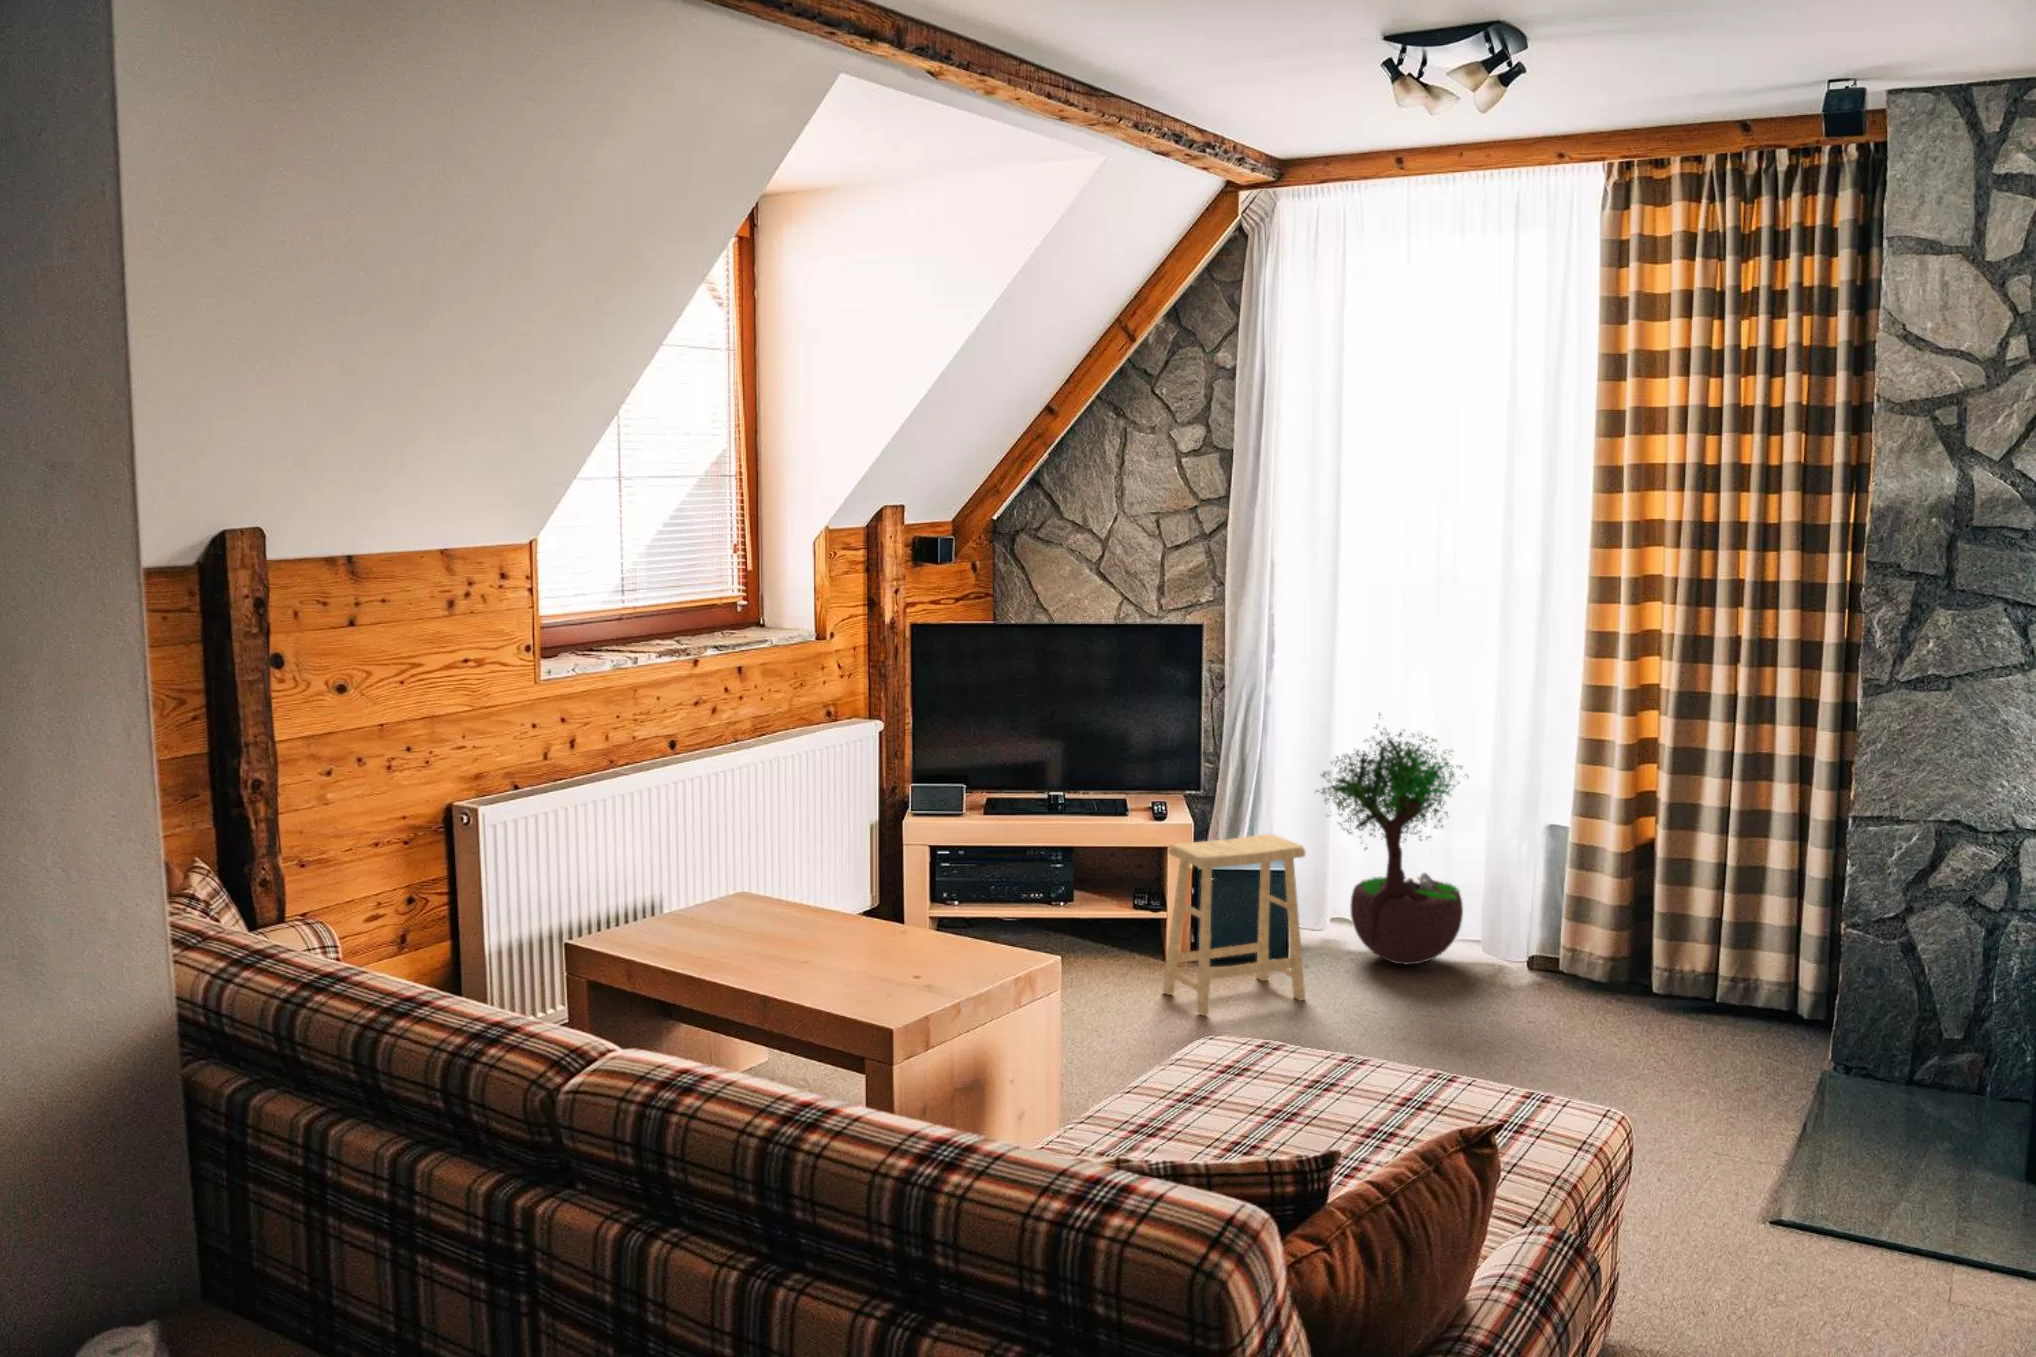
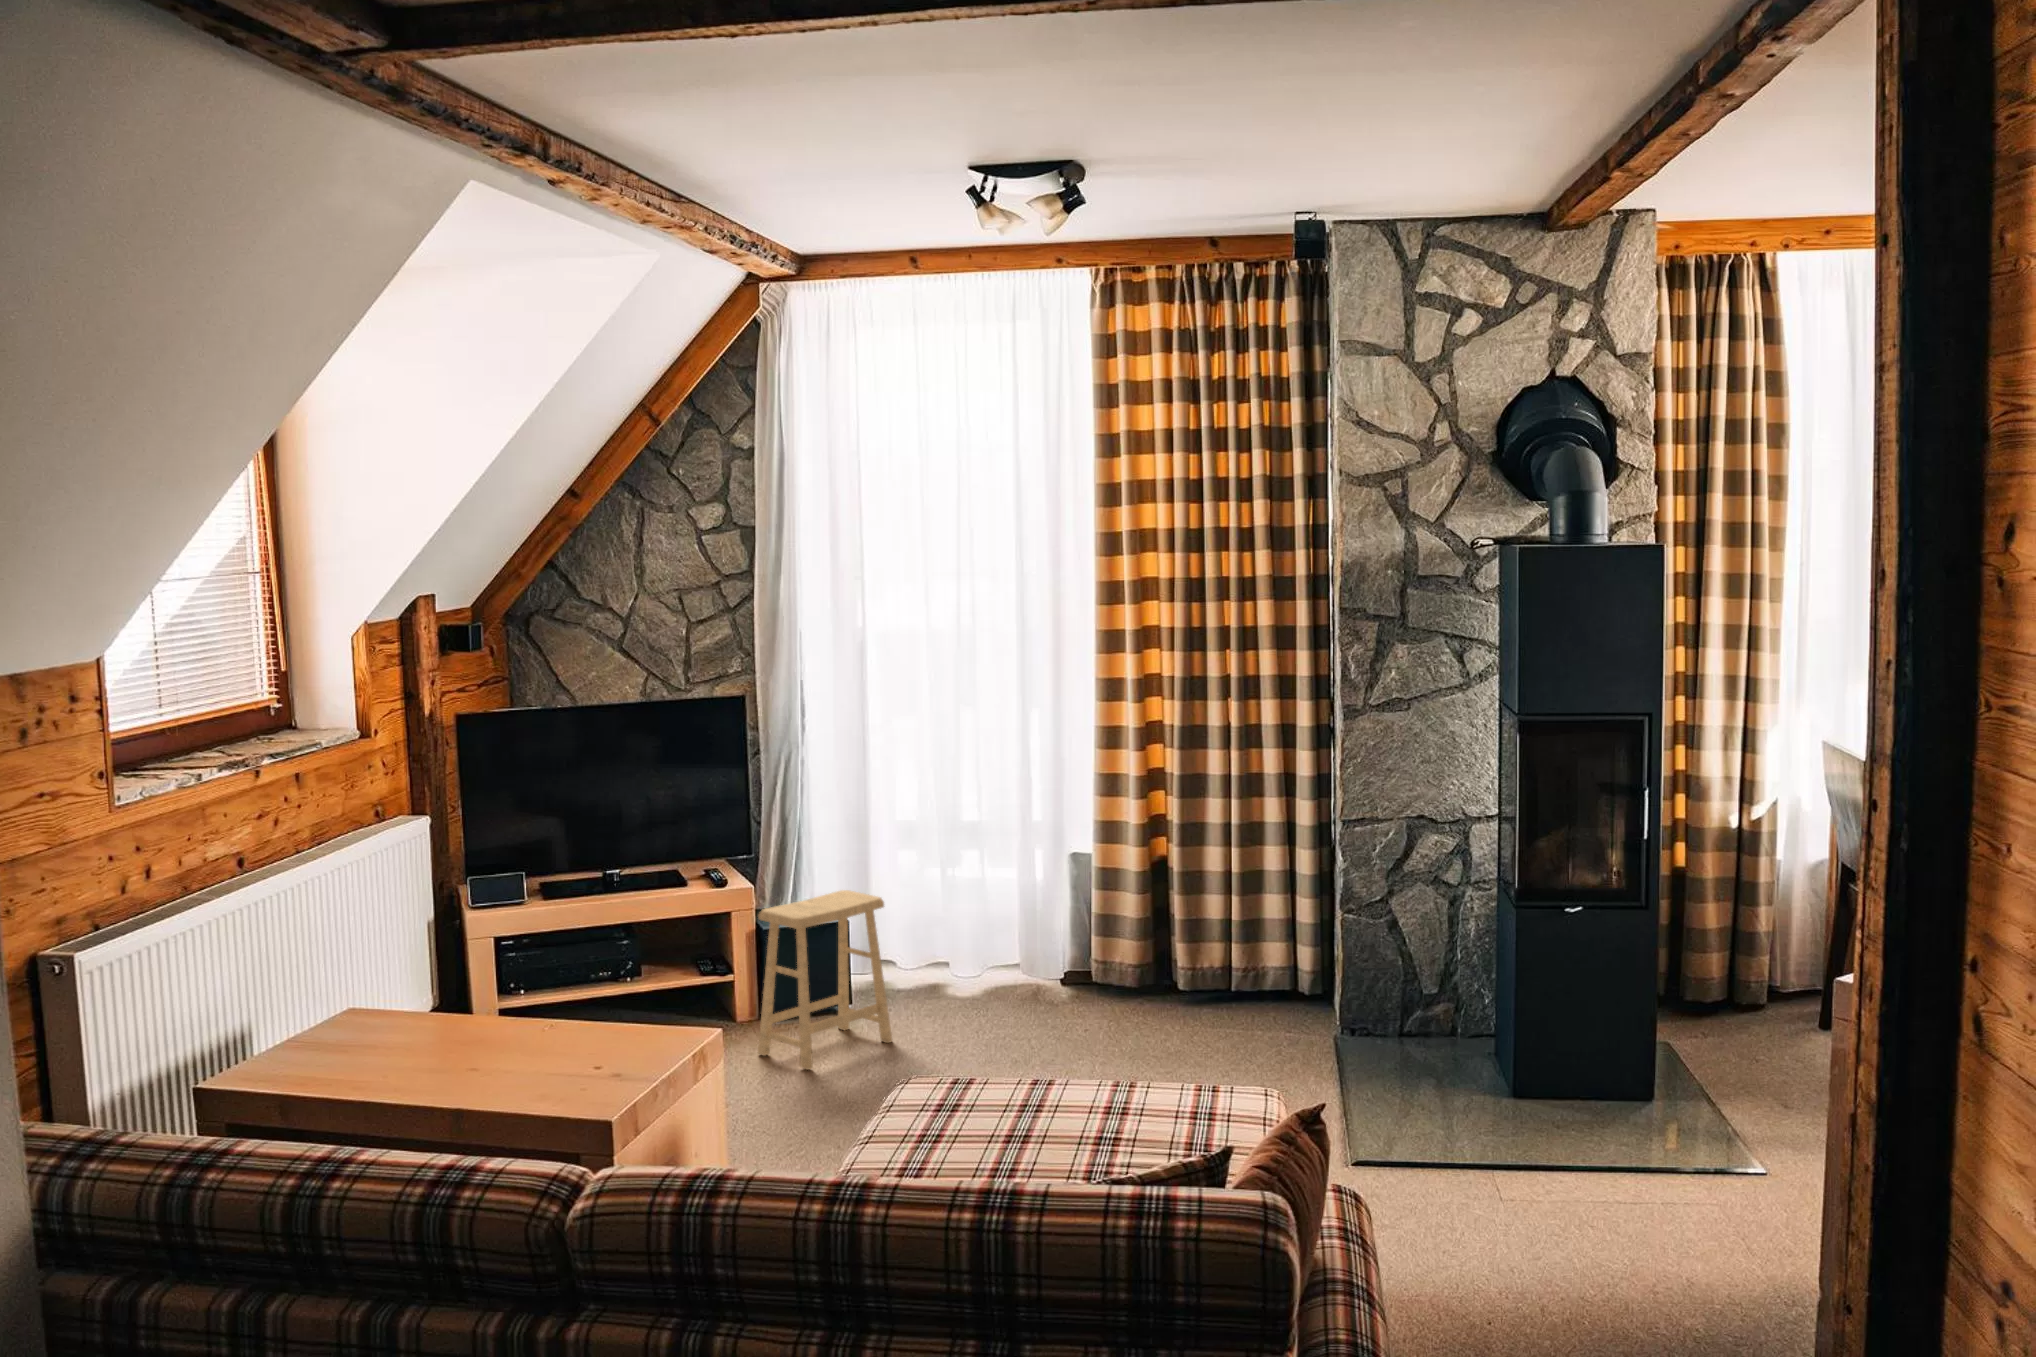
potted tree: present [1316,714,1463,965] -> none [879,766,1017,998]

